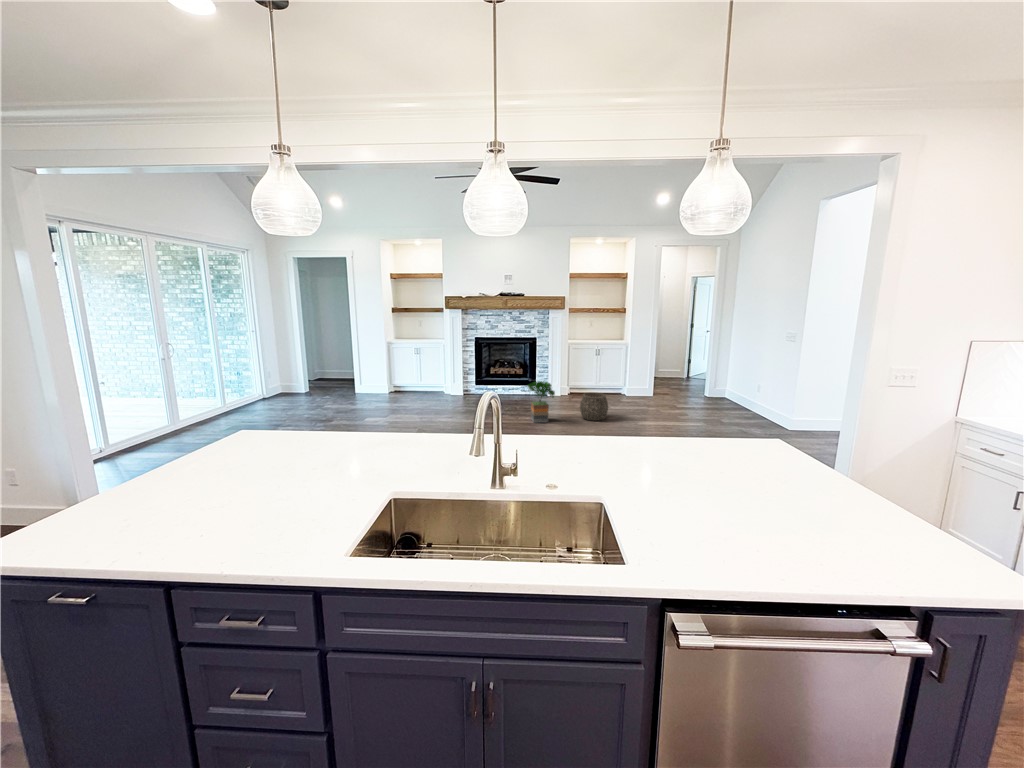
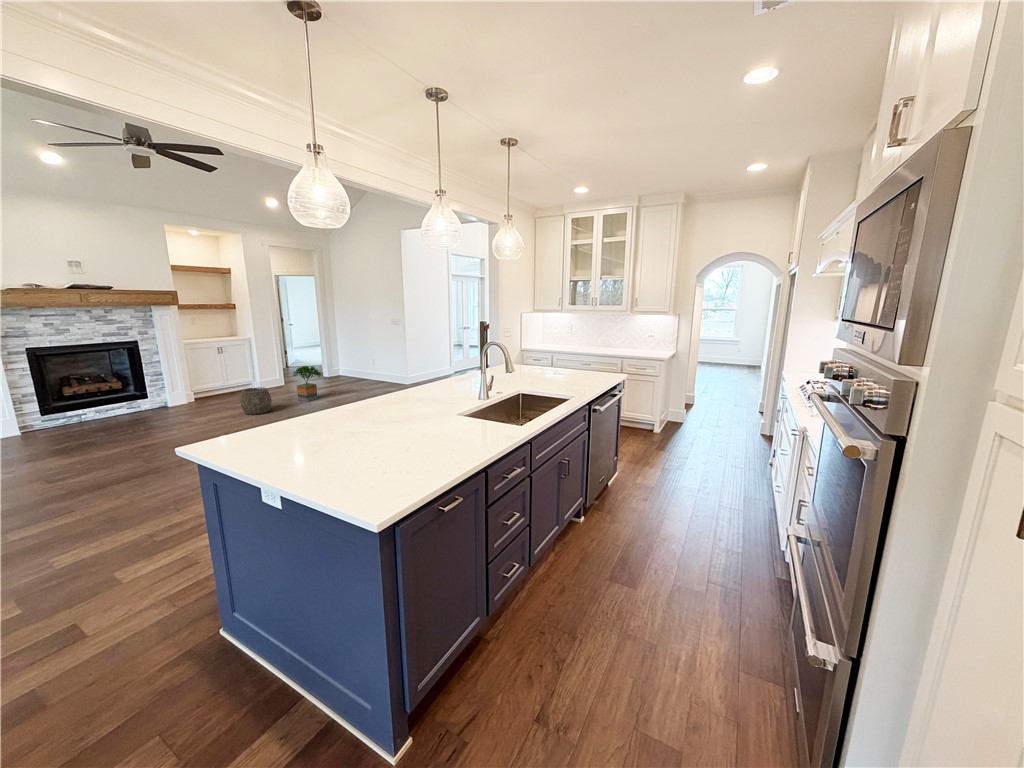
potted tree: present [528,381,555,423] -> present [293,366,321,401]

